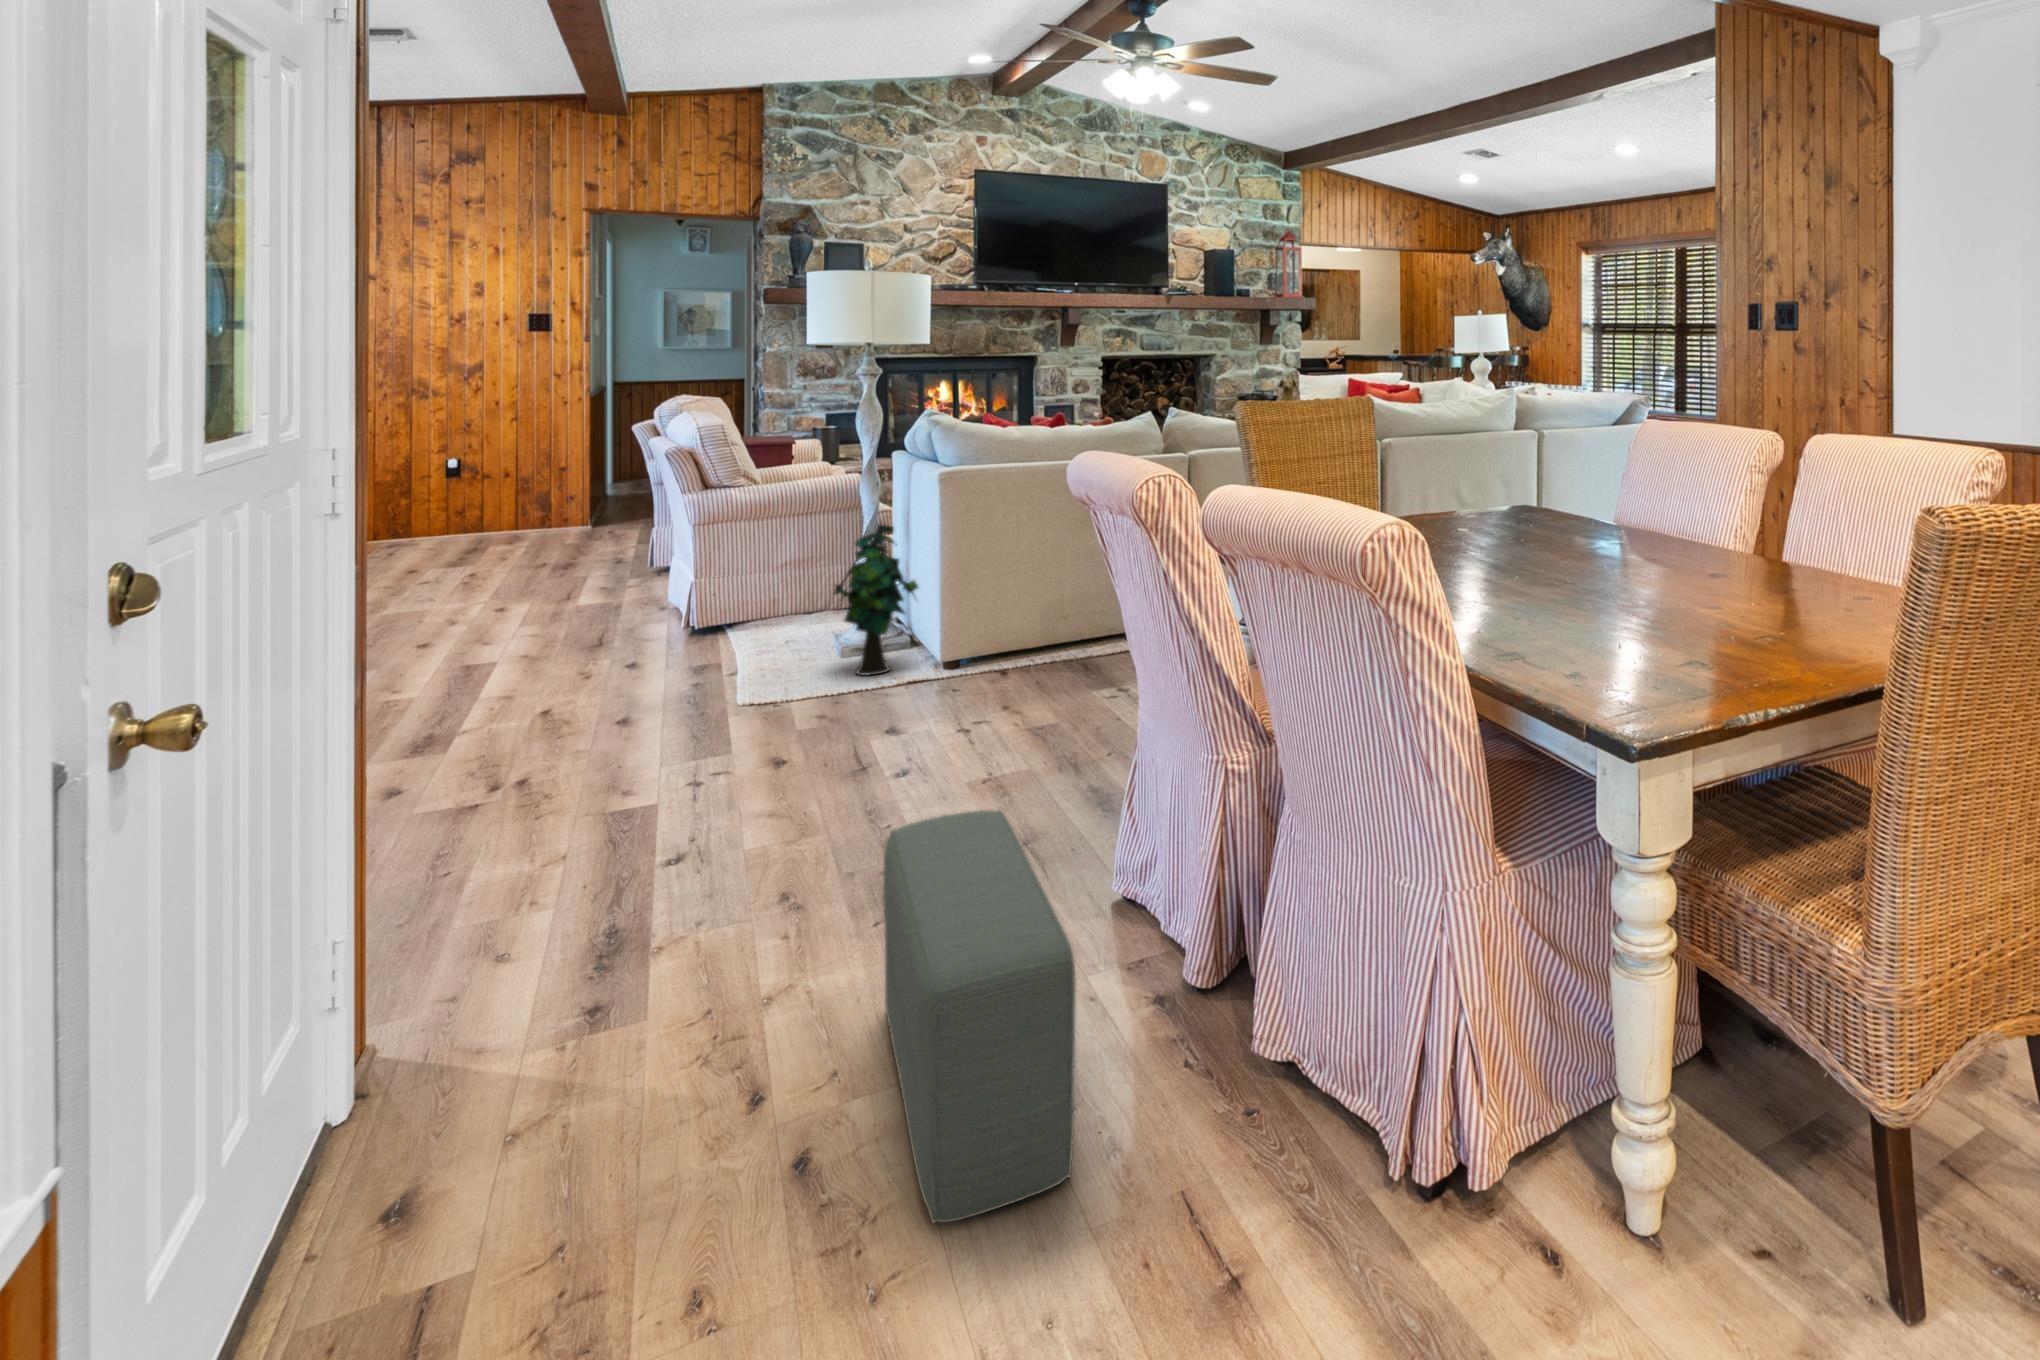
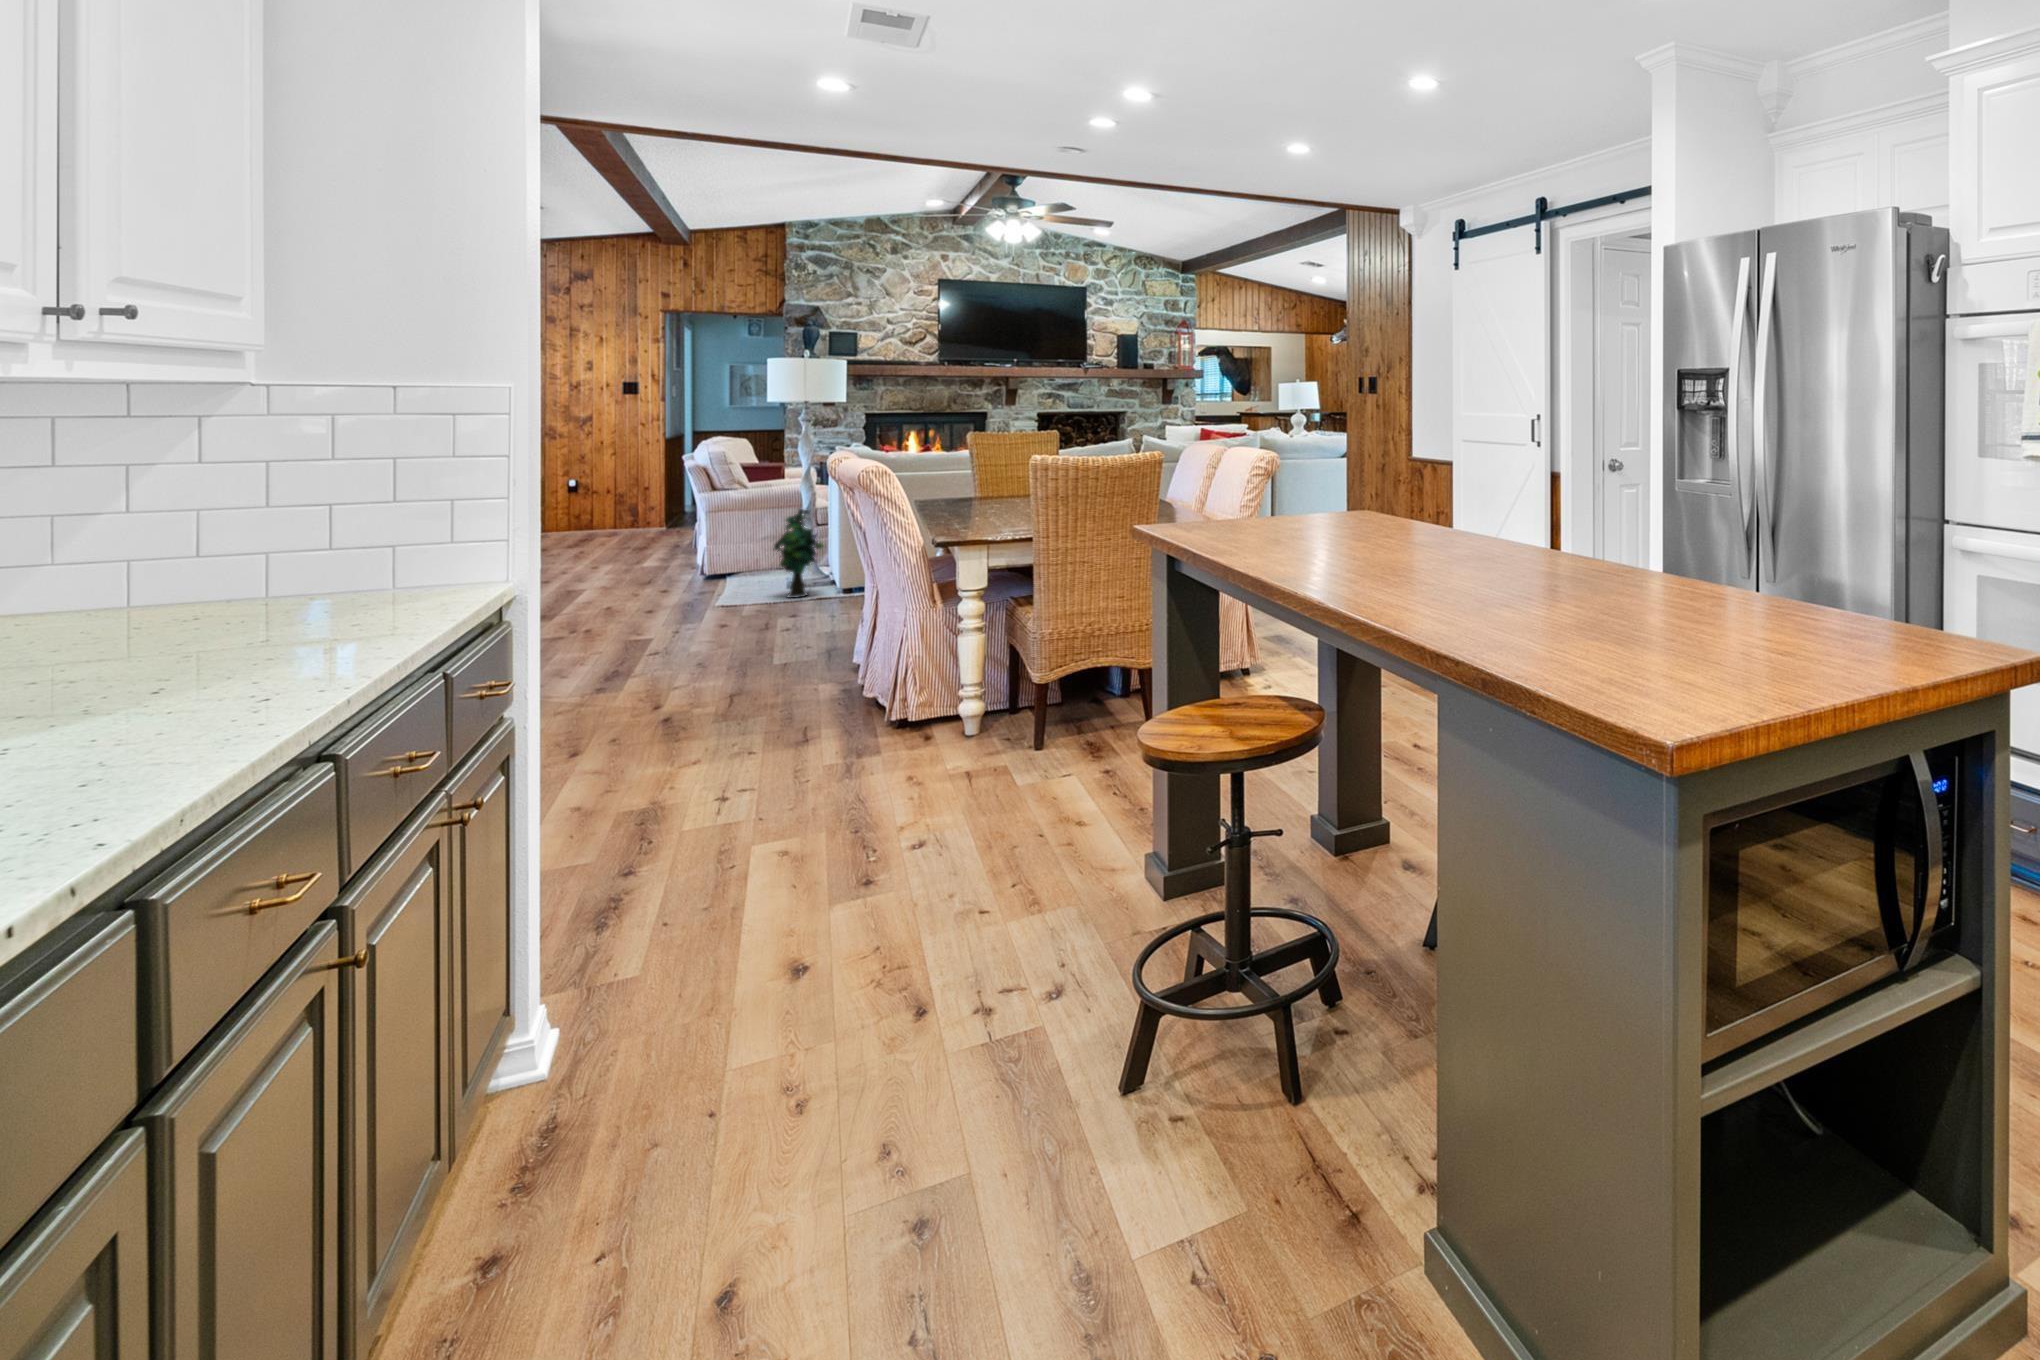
pouf: present [883,810,1076,1223] -> none [691,616,775,747]

